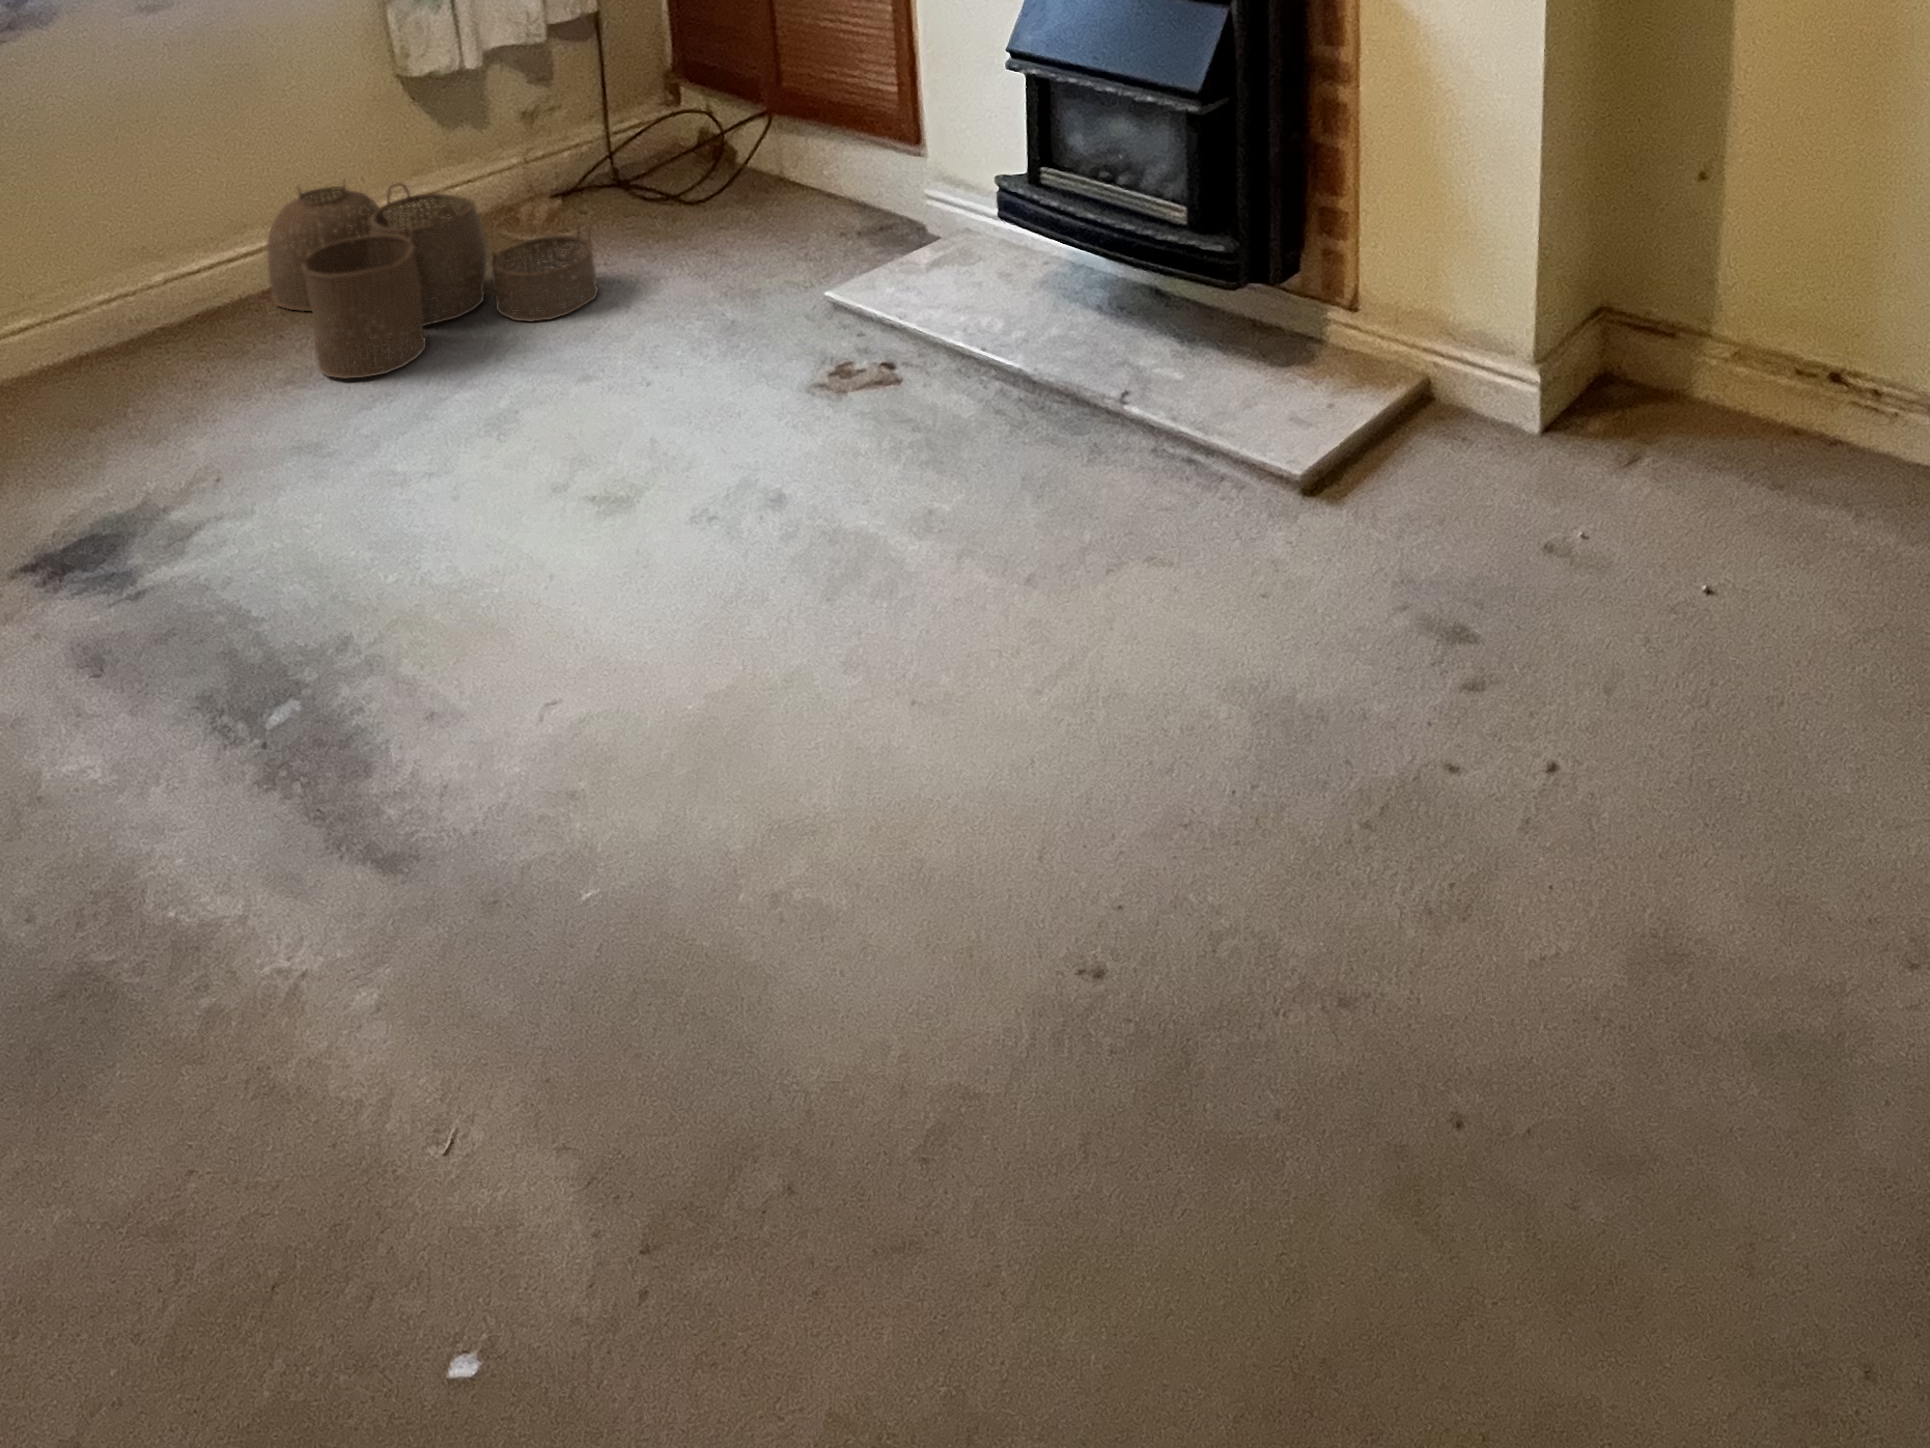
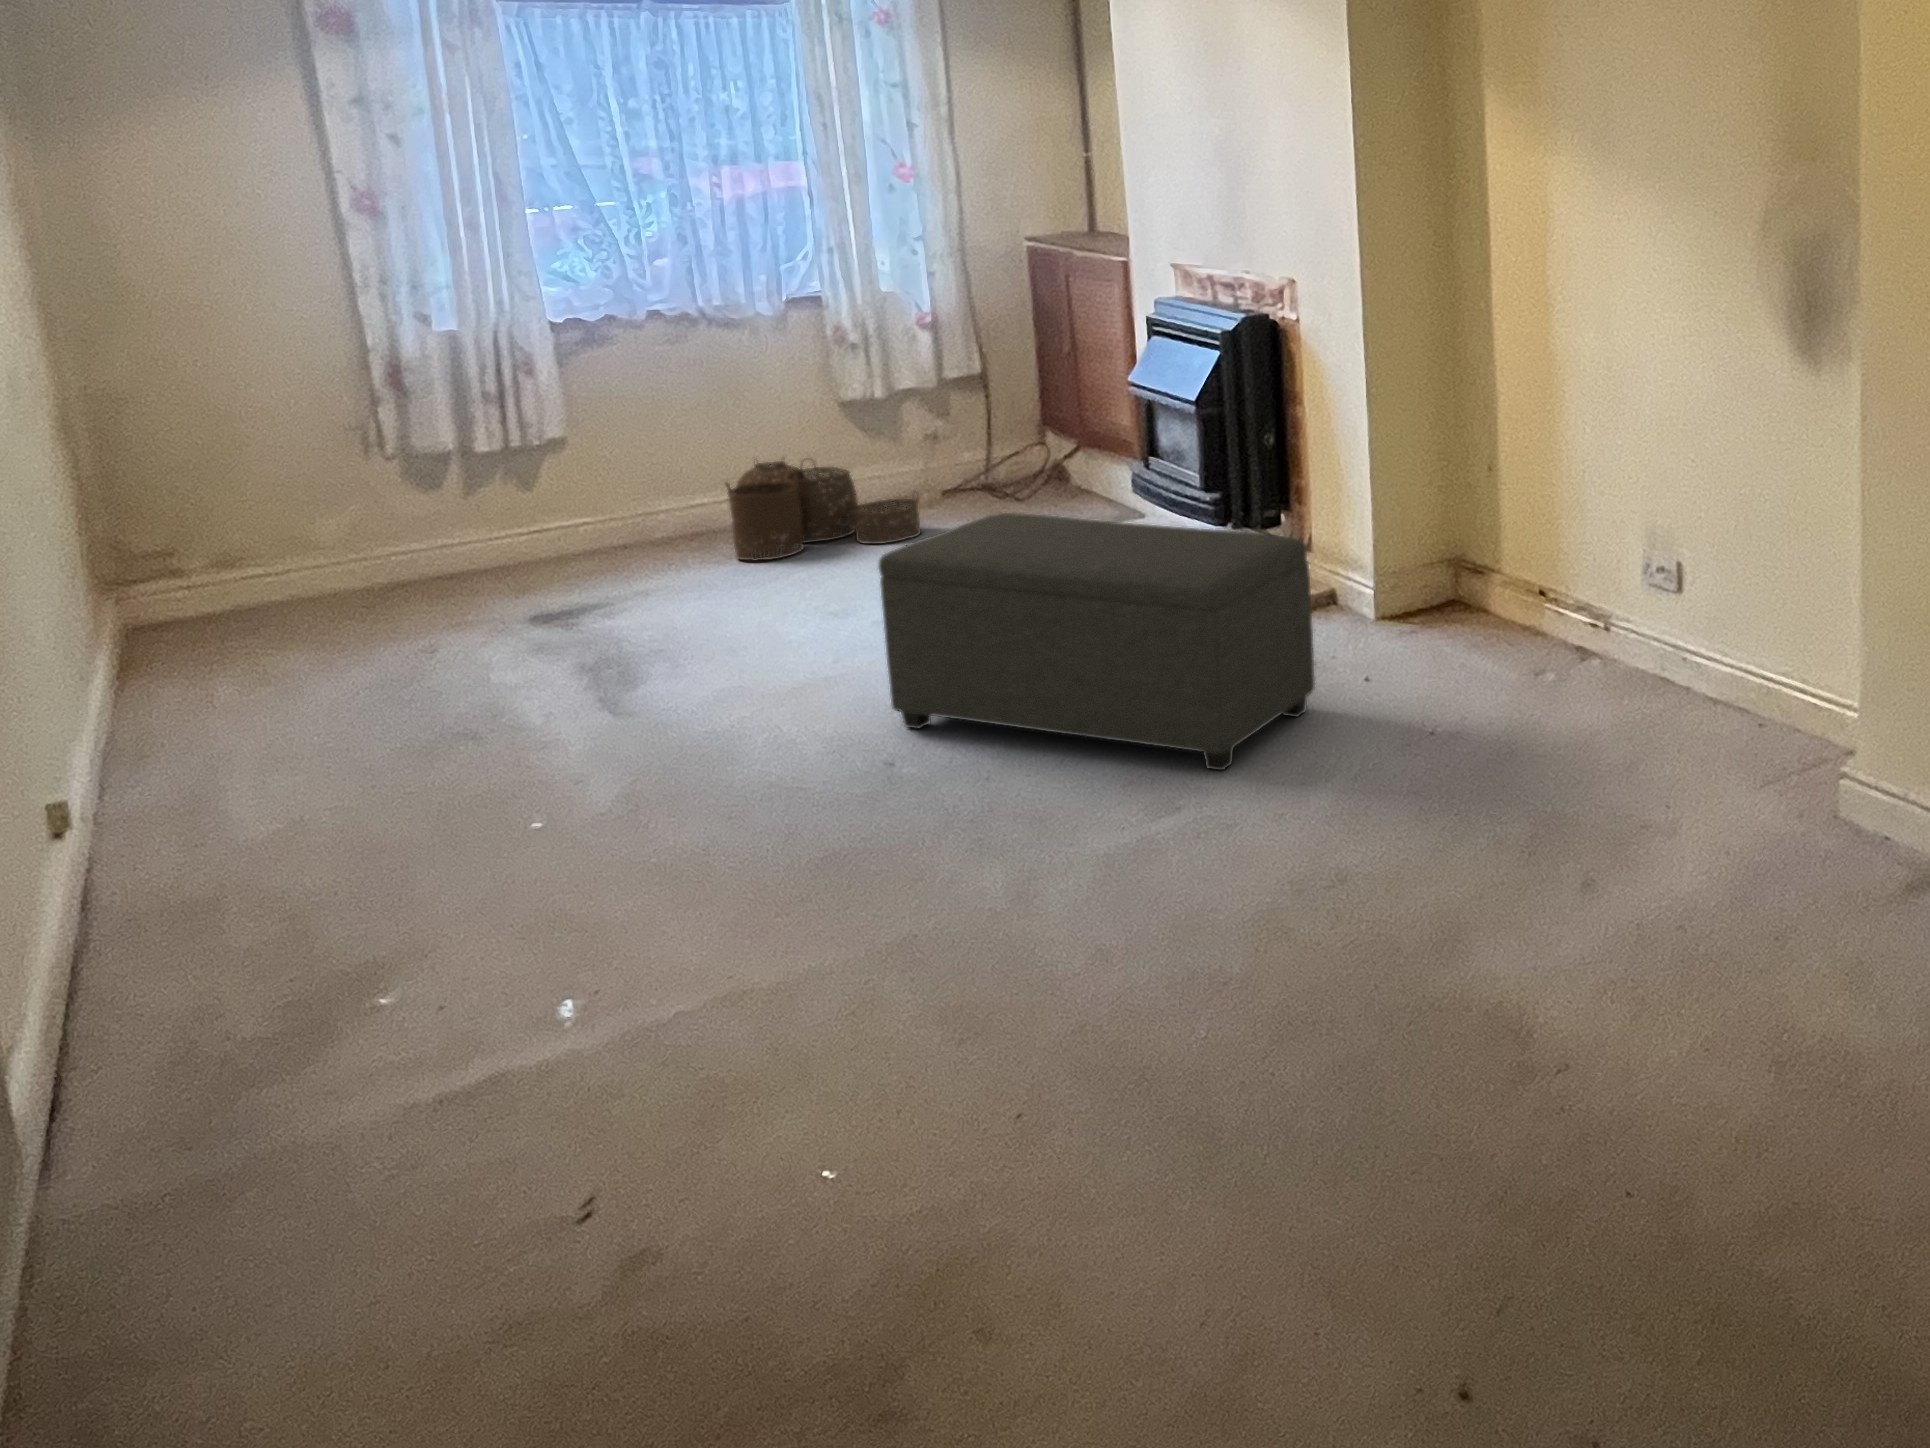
ottoman: none [973,368,1812,920] -> present [878,513,1315,771]

